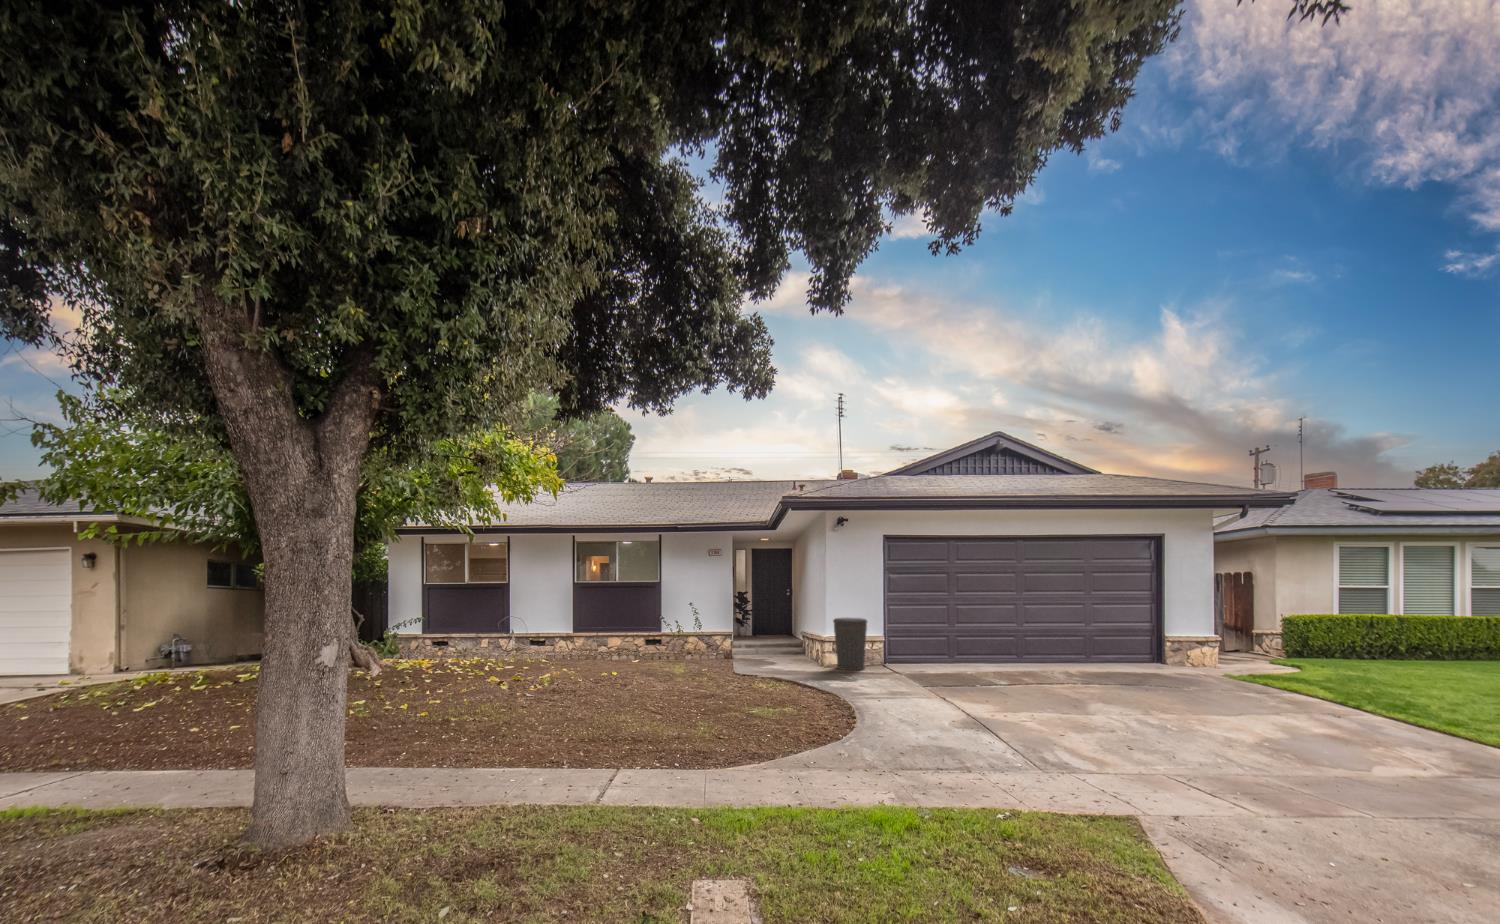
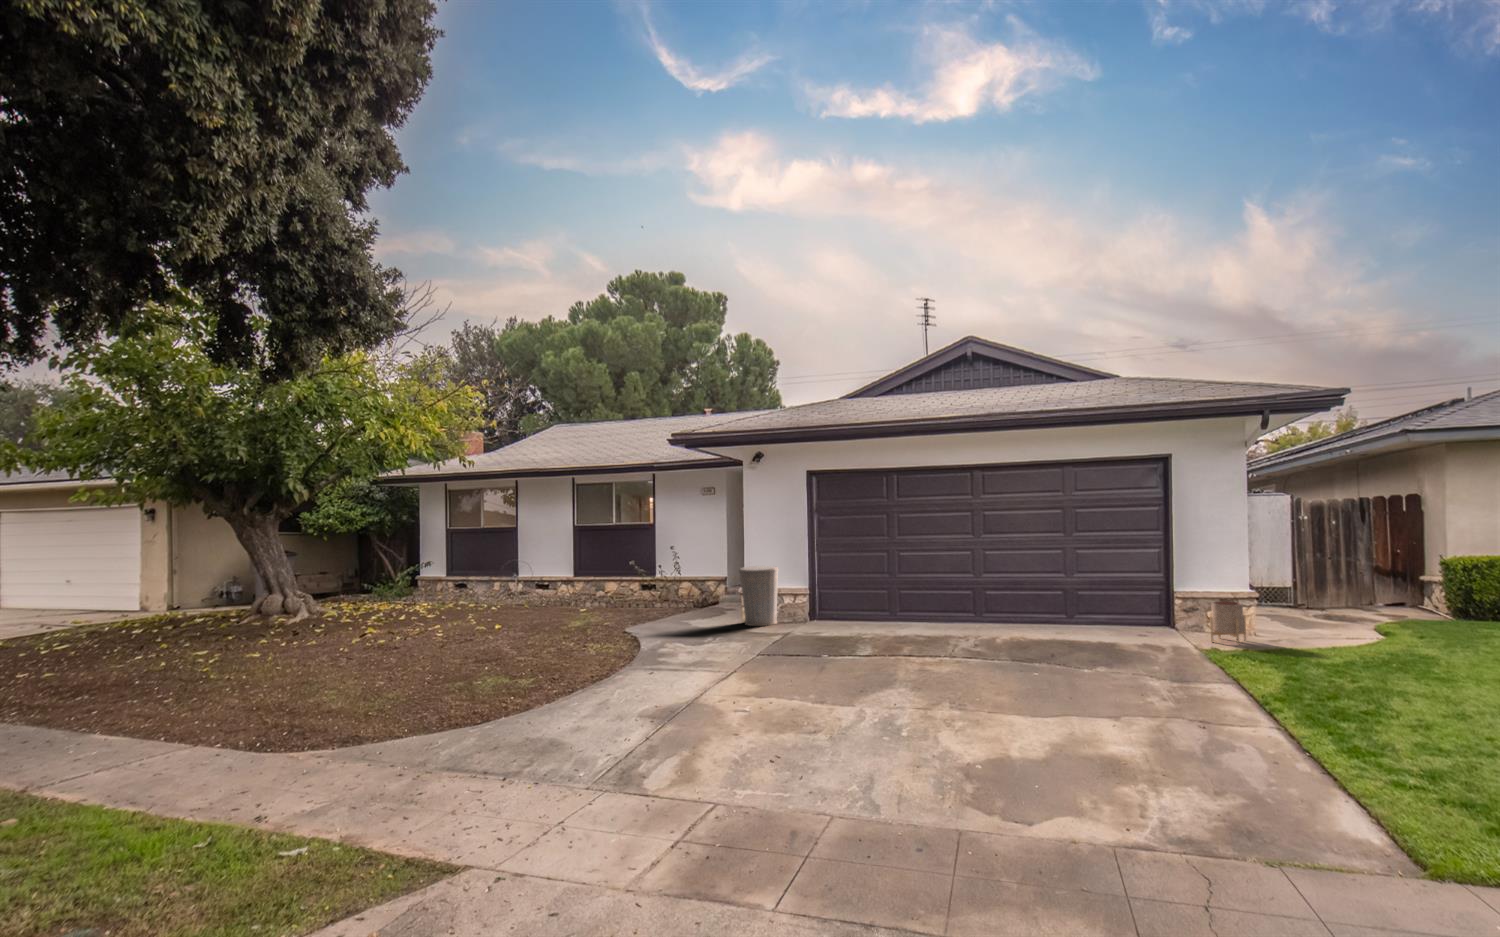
planter: none [1197,642,1224,673] -> present [1210,601,1246,645]

